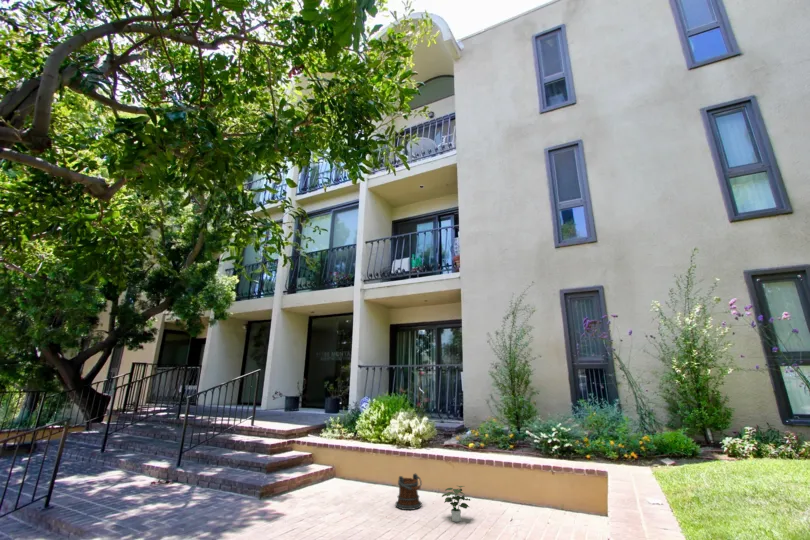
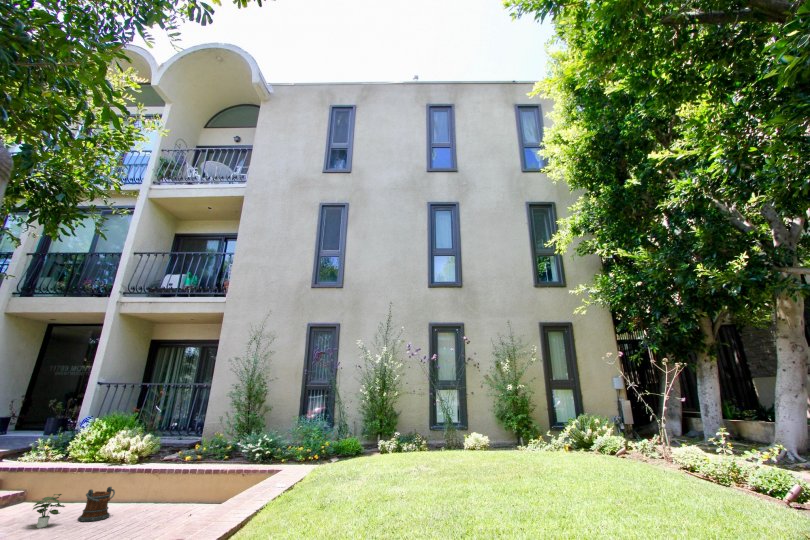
potted plant: present [442,486,470,522] -> present [33,494,65,528]

